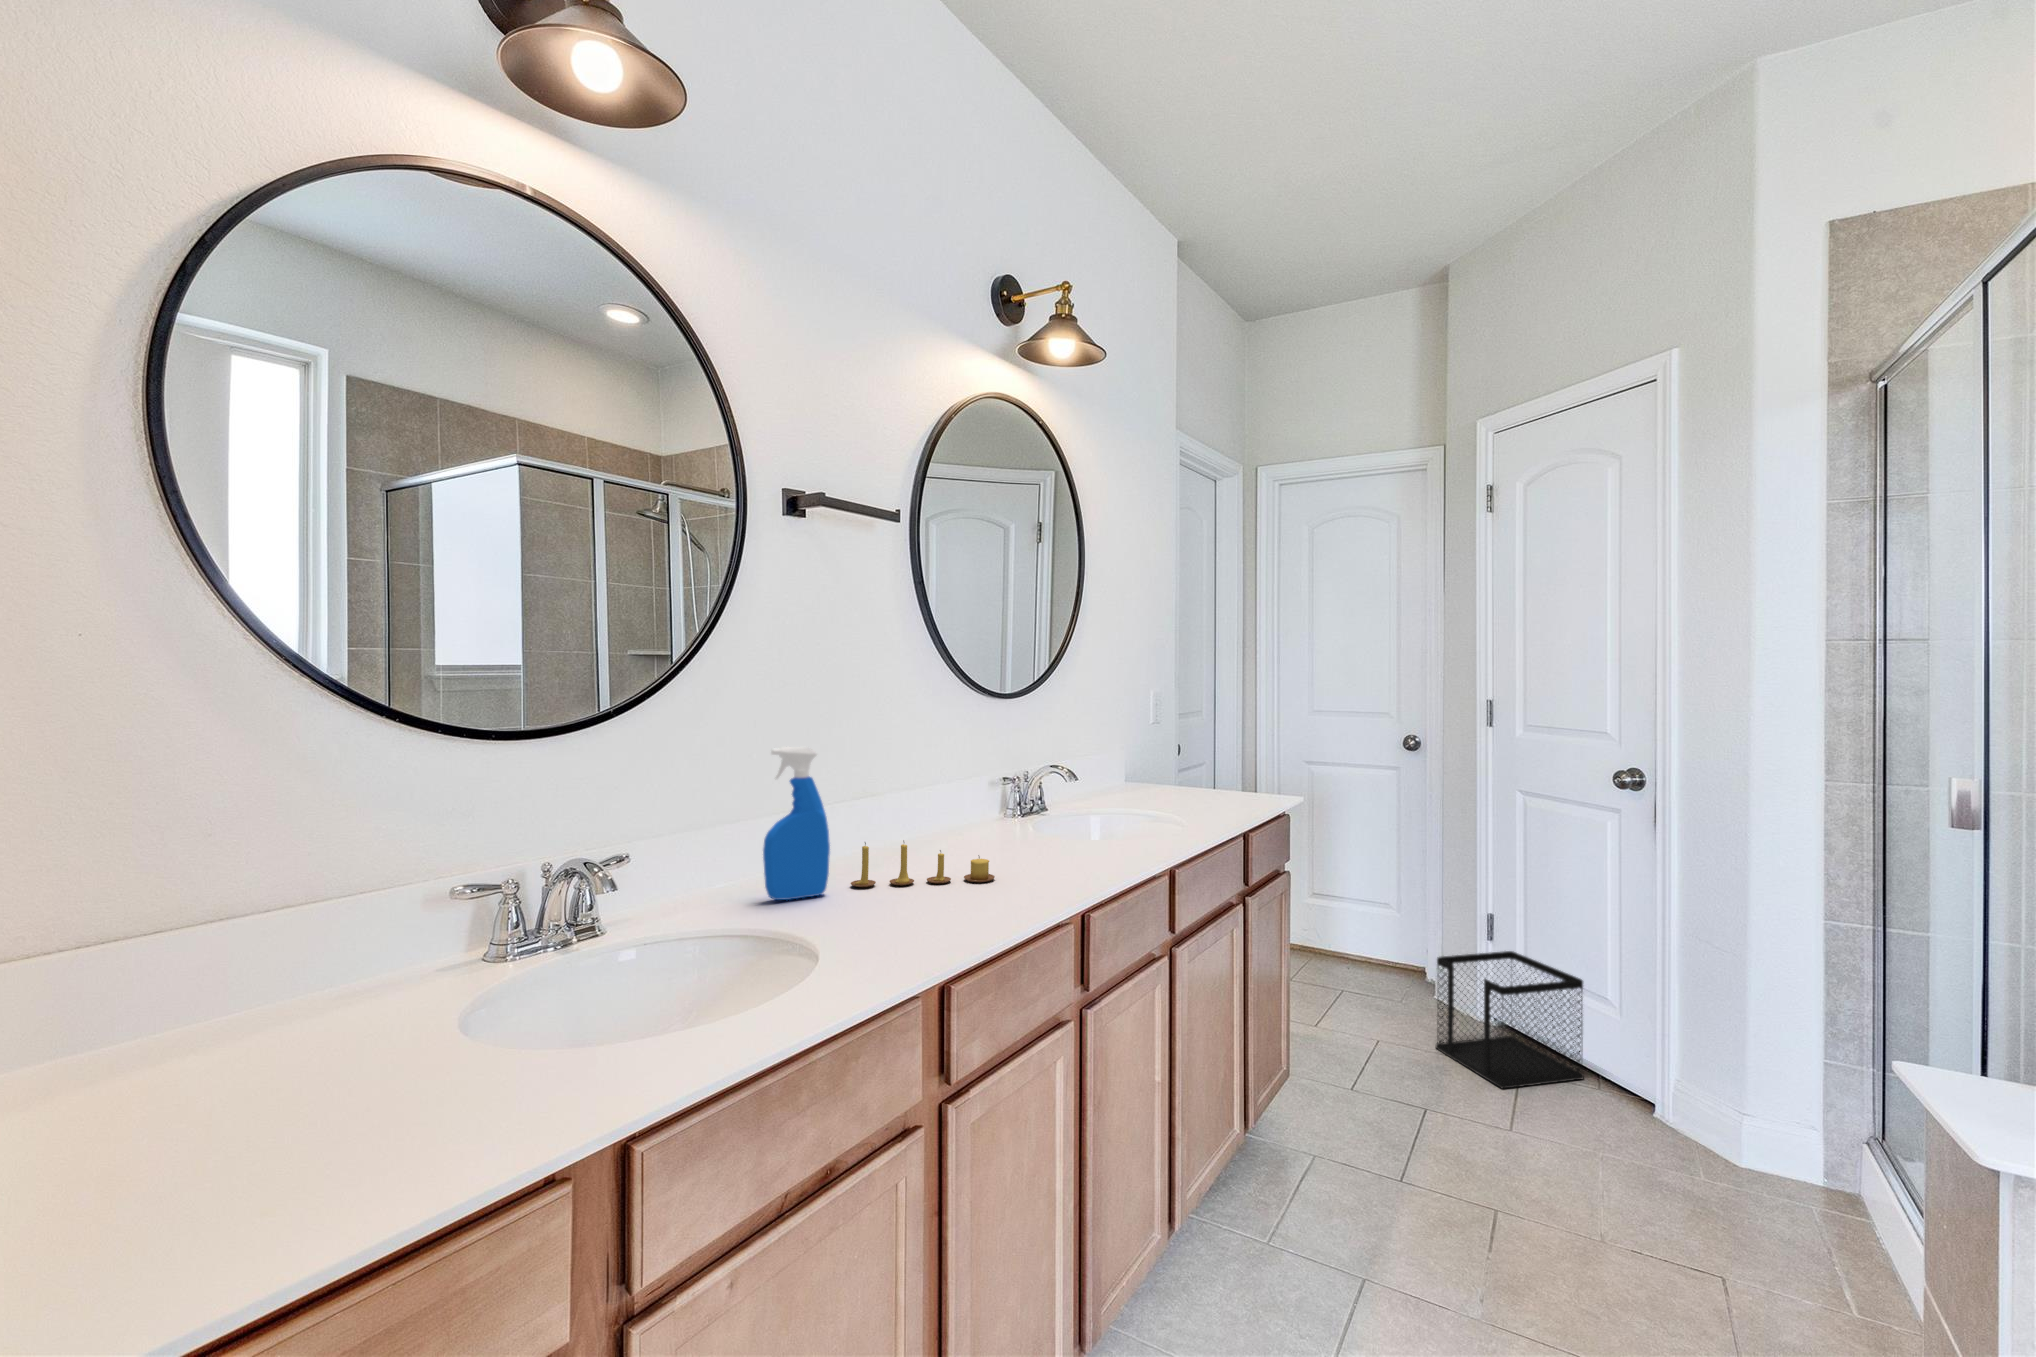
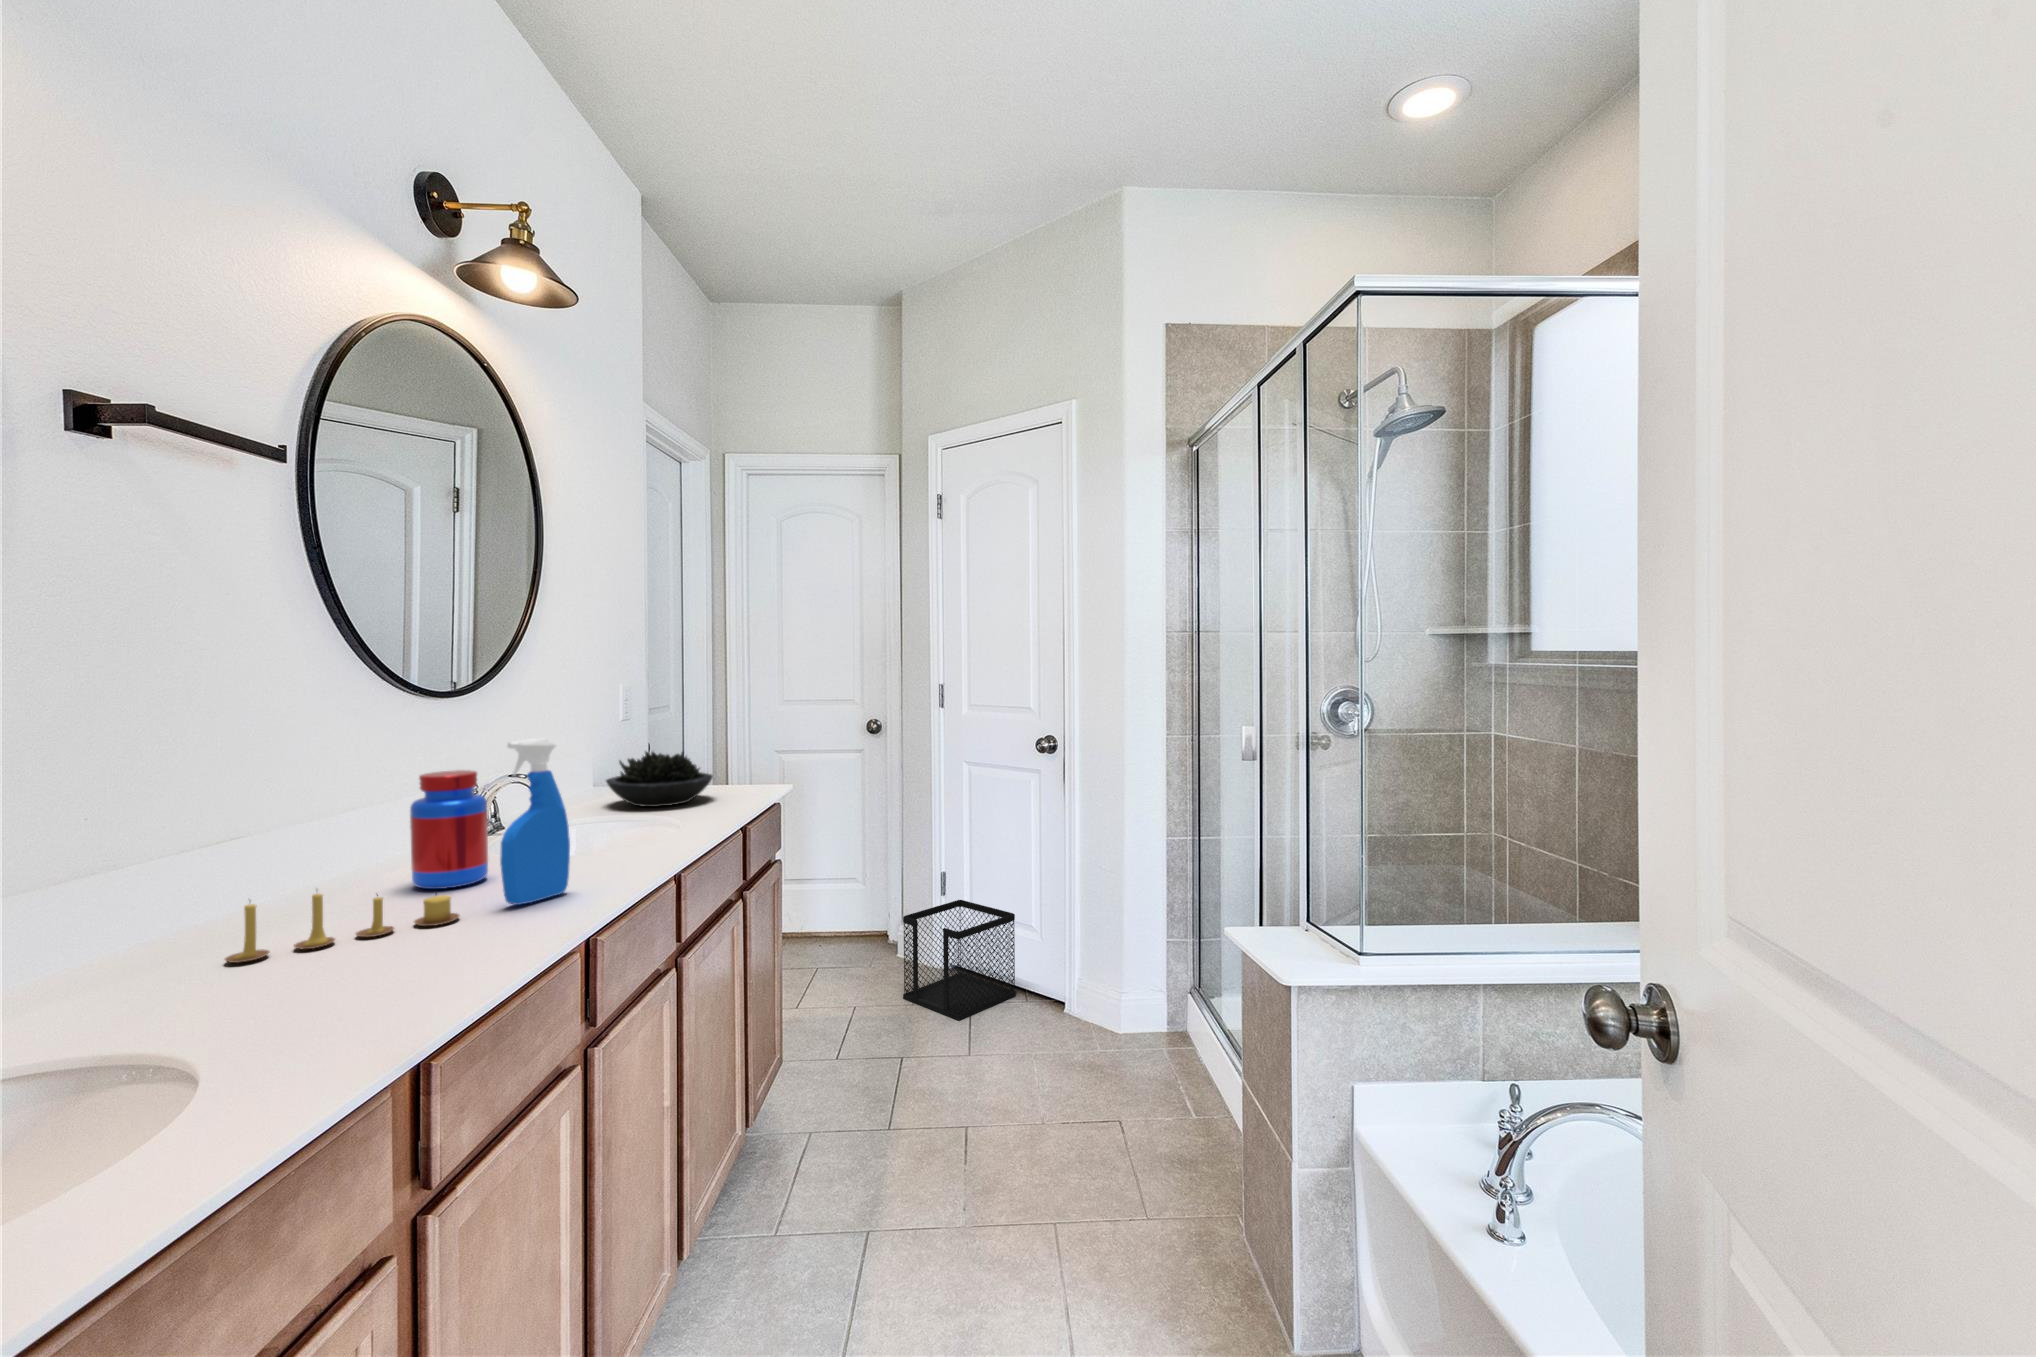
spray bottle: present [763,747,830,900] -> present [500,739,570,905]
succulent plant: none [1129,754,1223,807] -> present [606,752,713,807]
jar: none [971,760,1023,855] -> present [410,770,488,889]

